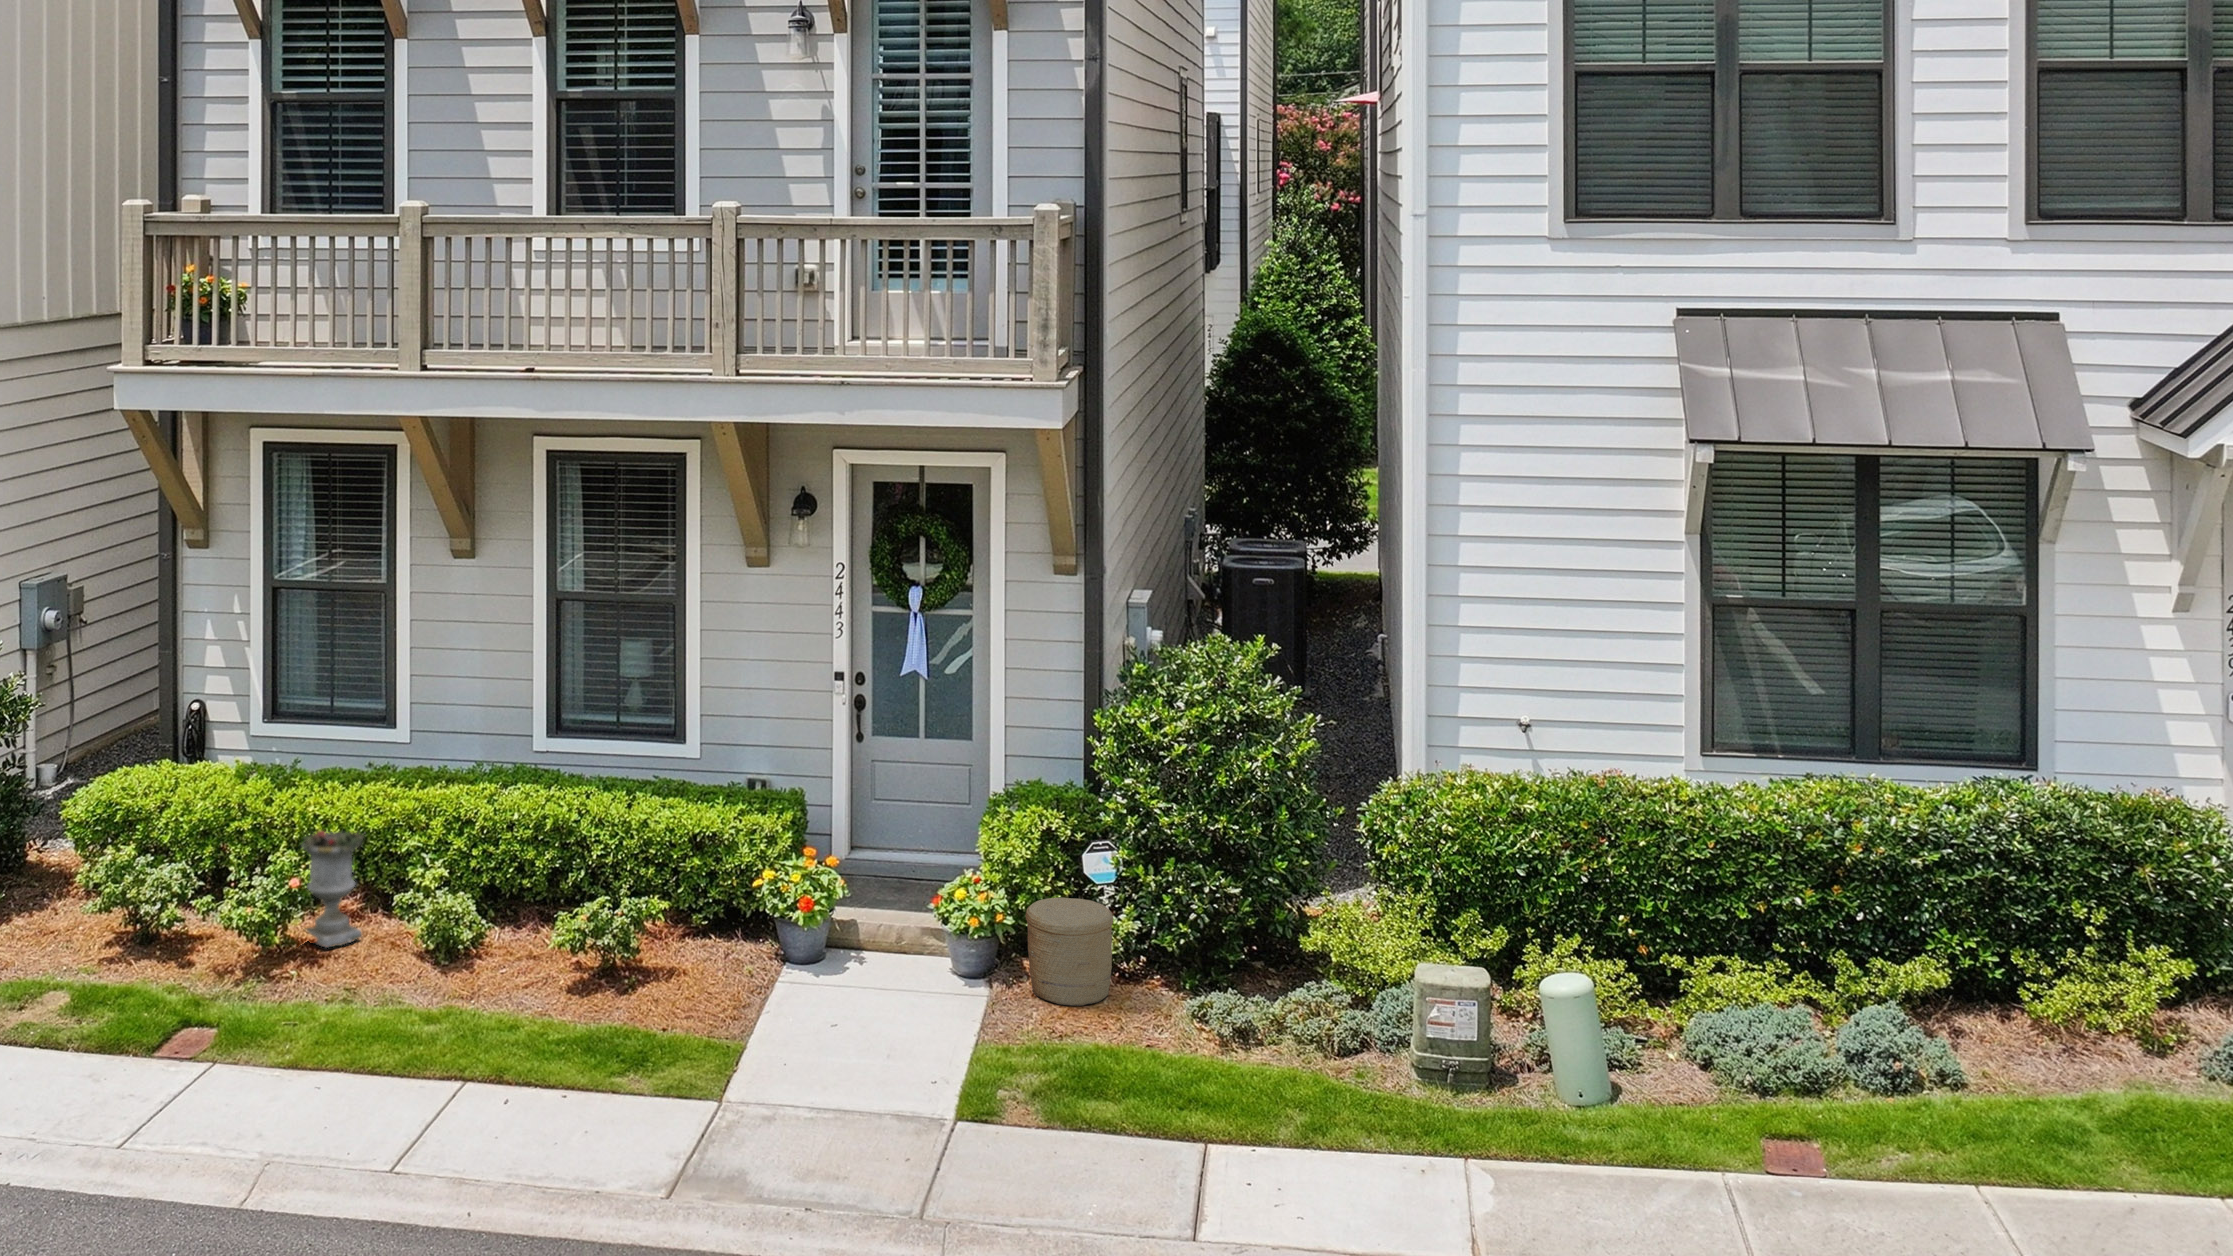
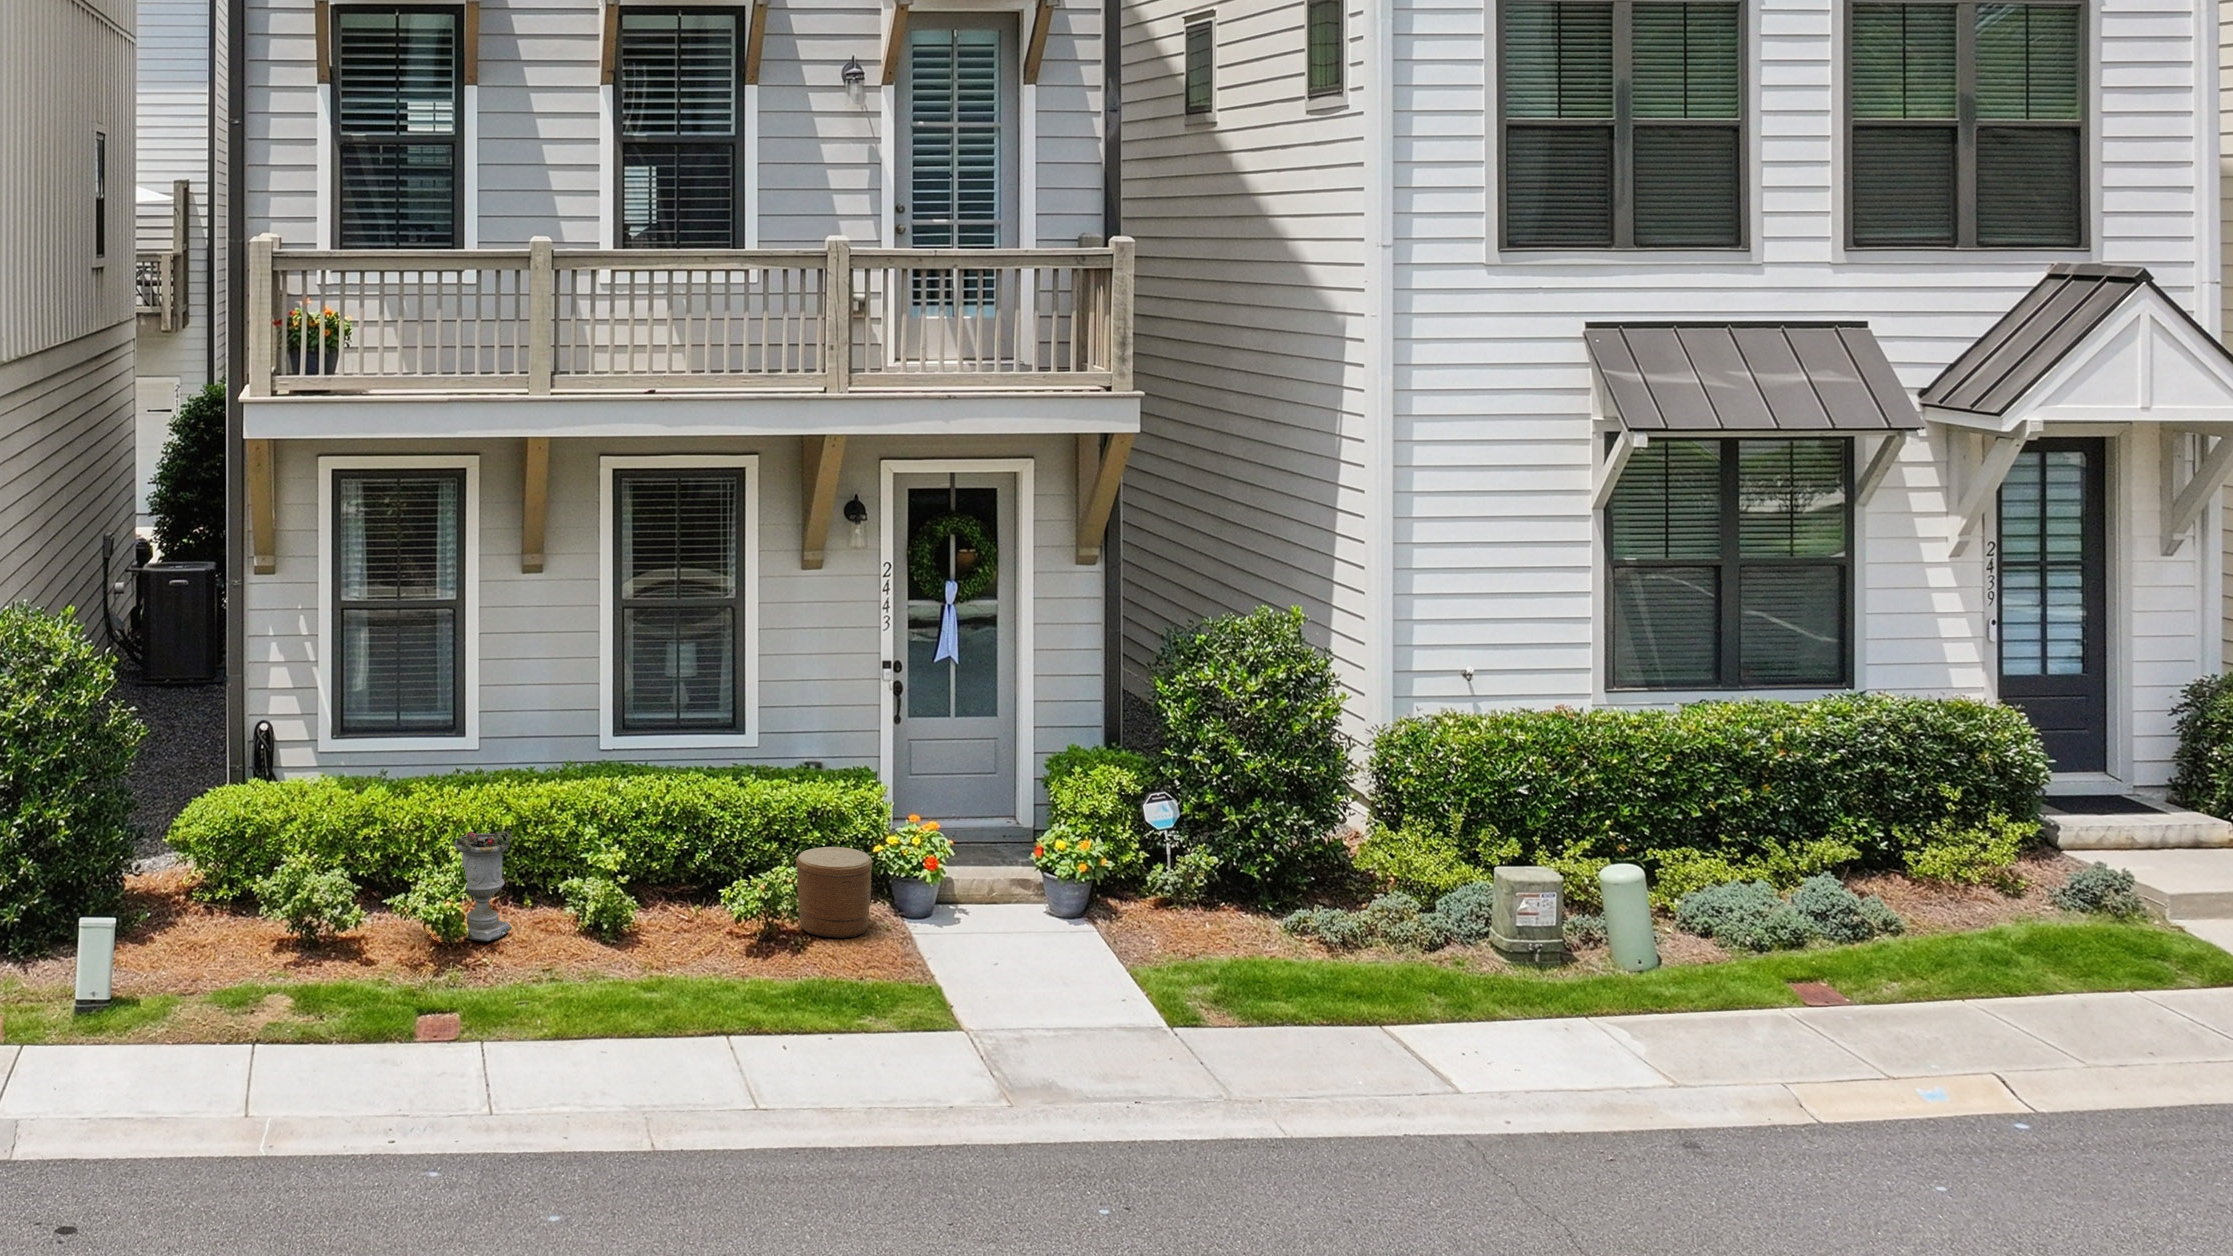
woven basket: present [1026,898,1113,1006] -> present [796,847,872,938]

